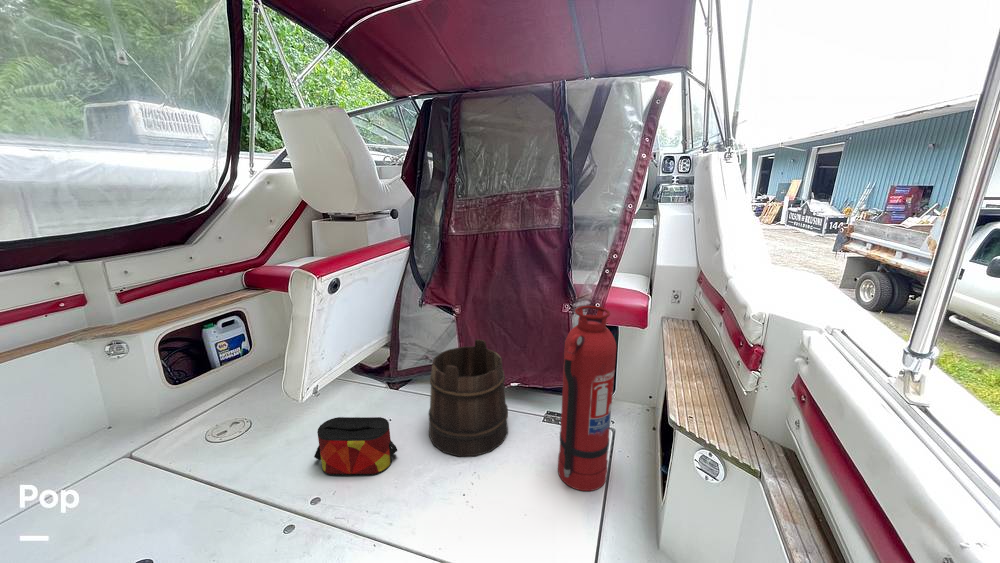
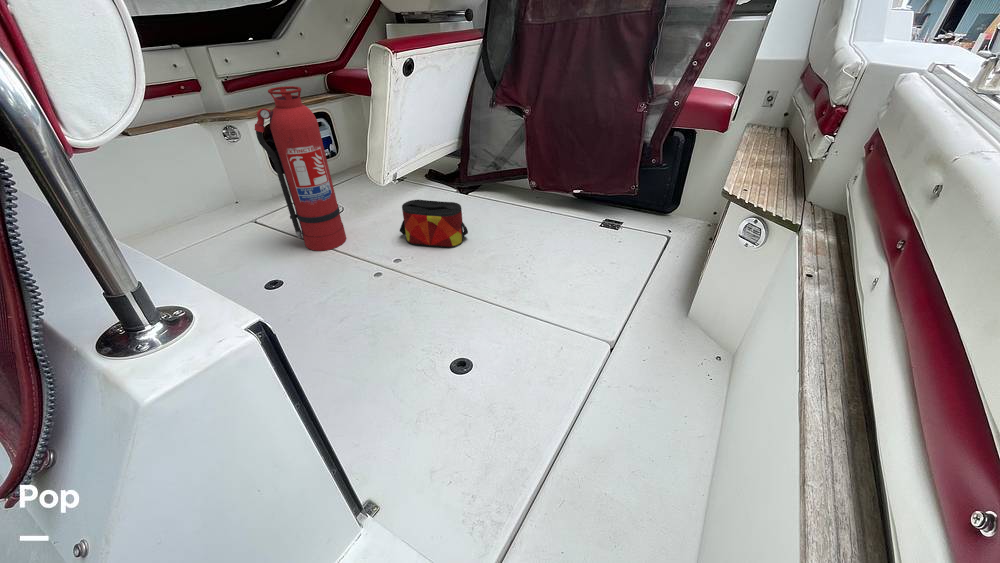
fire extinguisher: present [558,306,617,491] -> present [255,86,346,251]
bucket: present [429,339,508,456] -> none [495,140,569,244]

